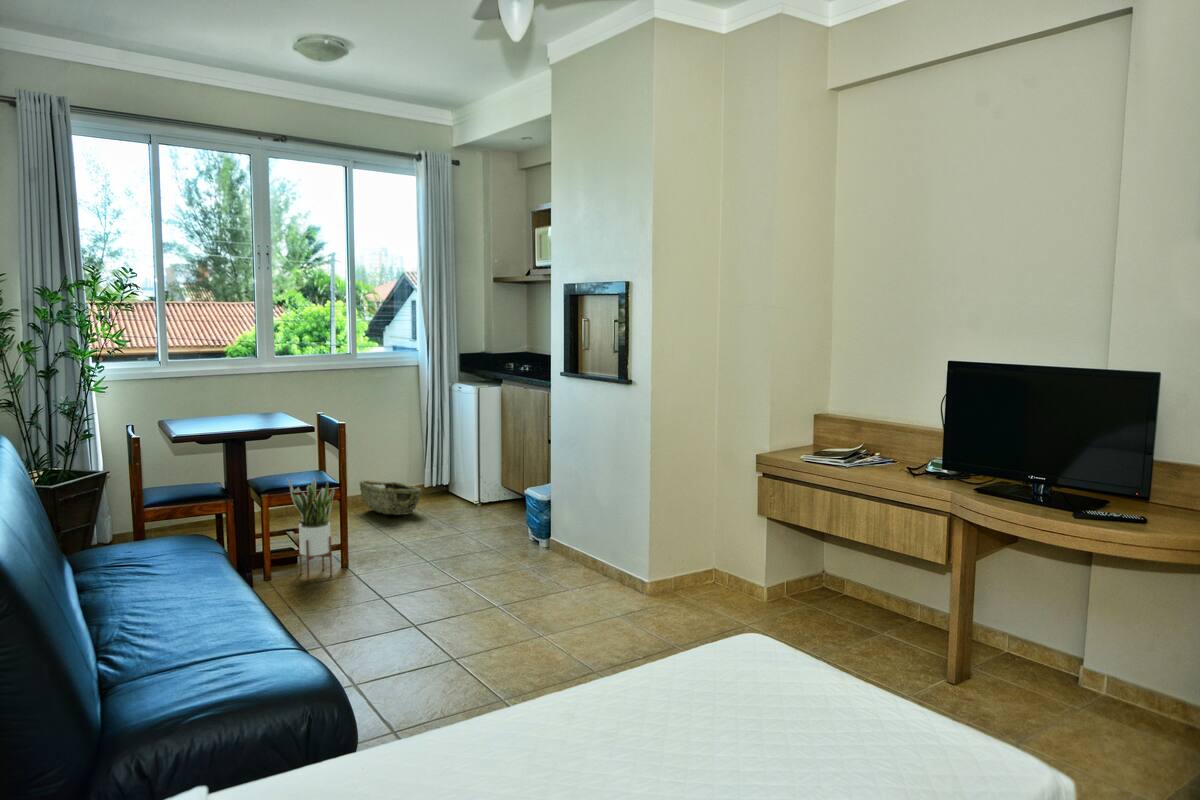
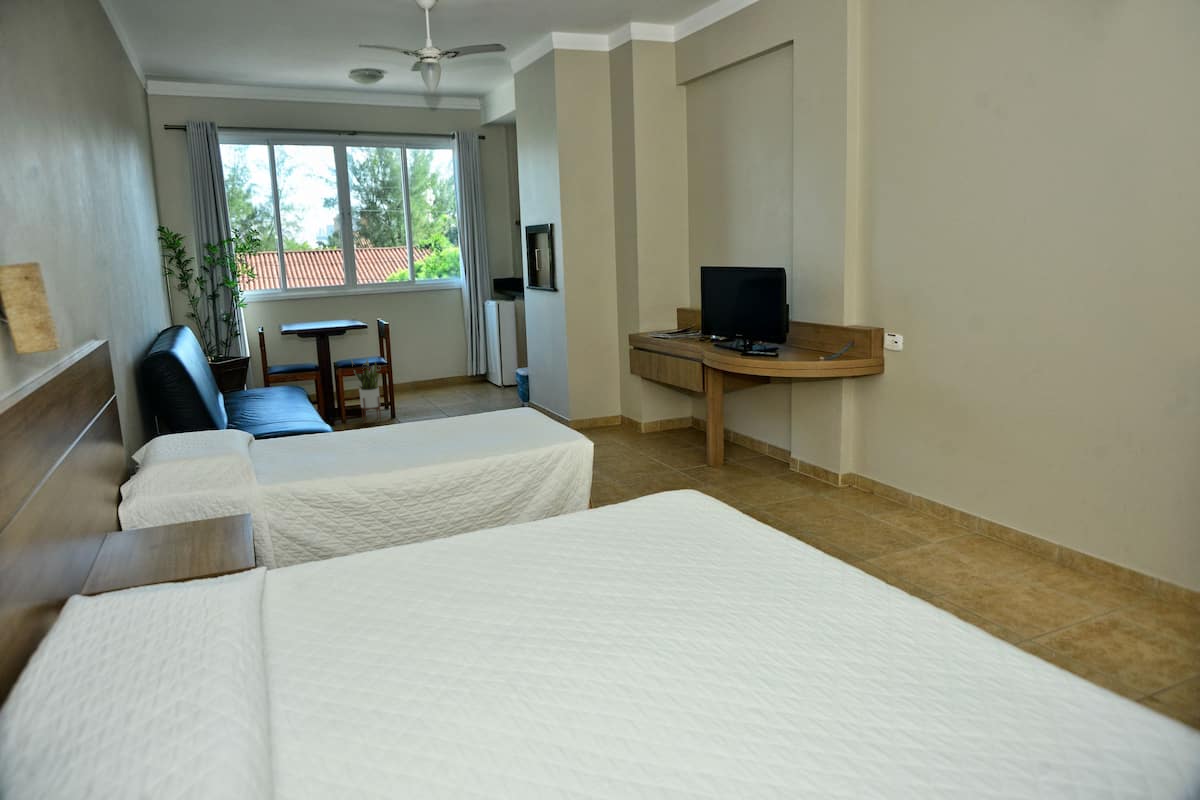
woven basket: present [360,481,421,515] -> none [420,370,459,393]

